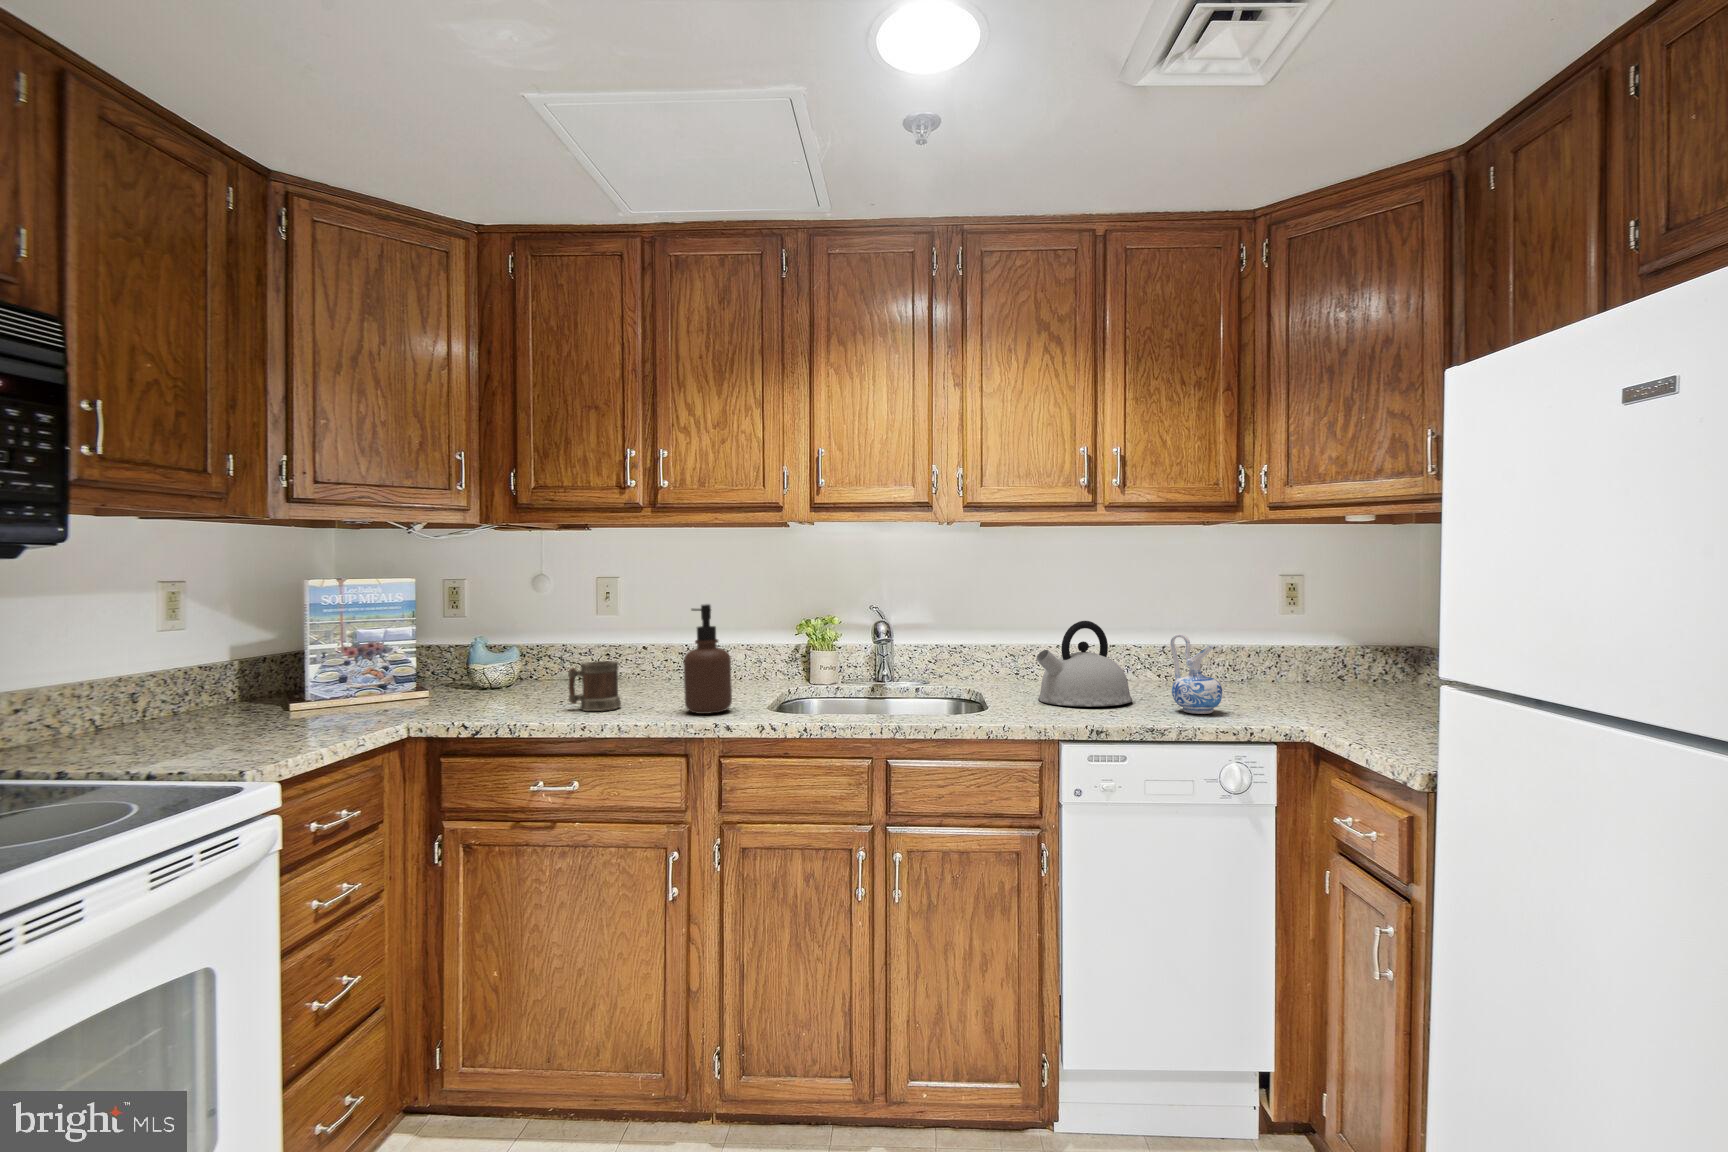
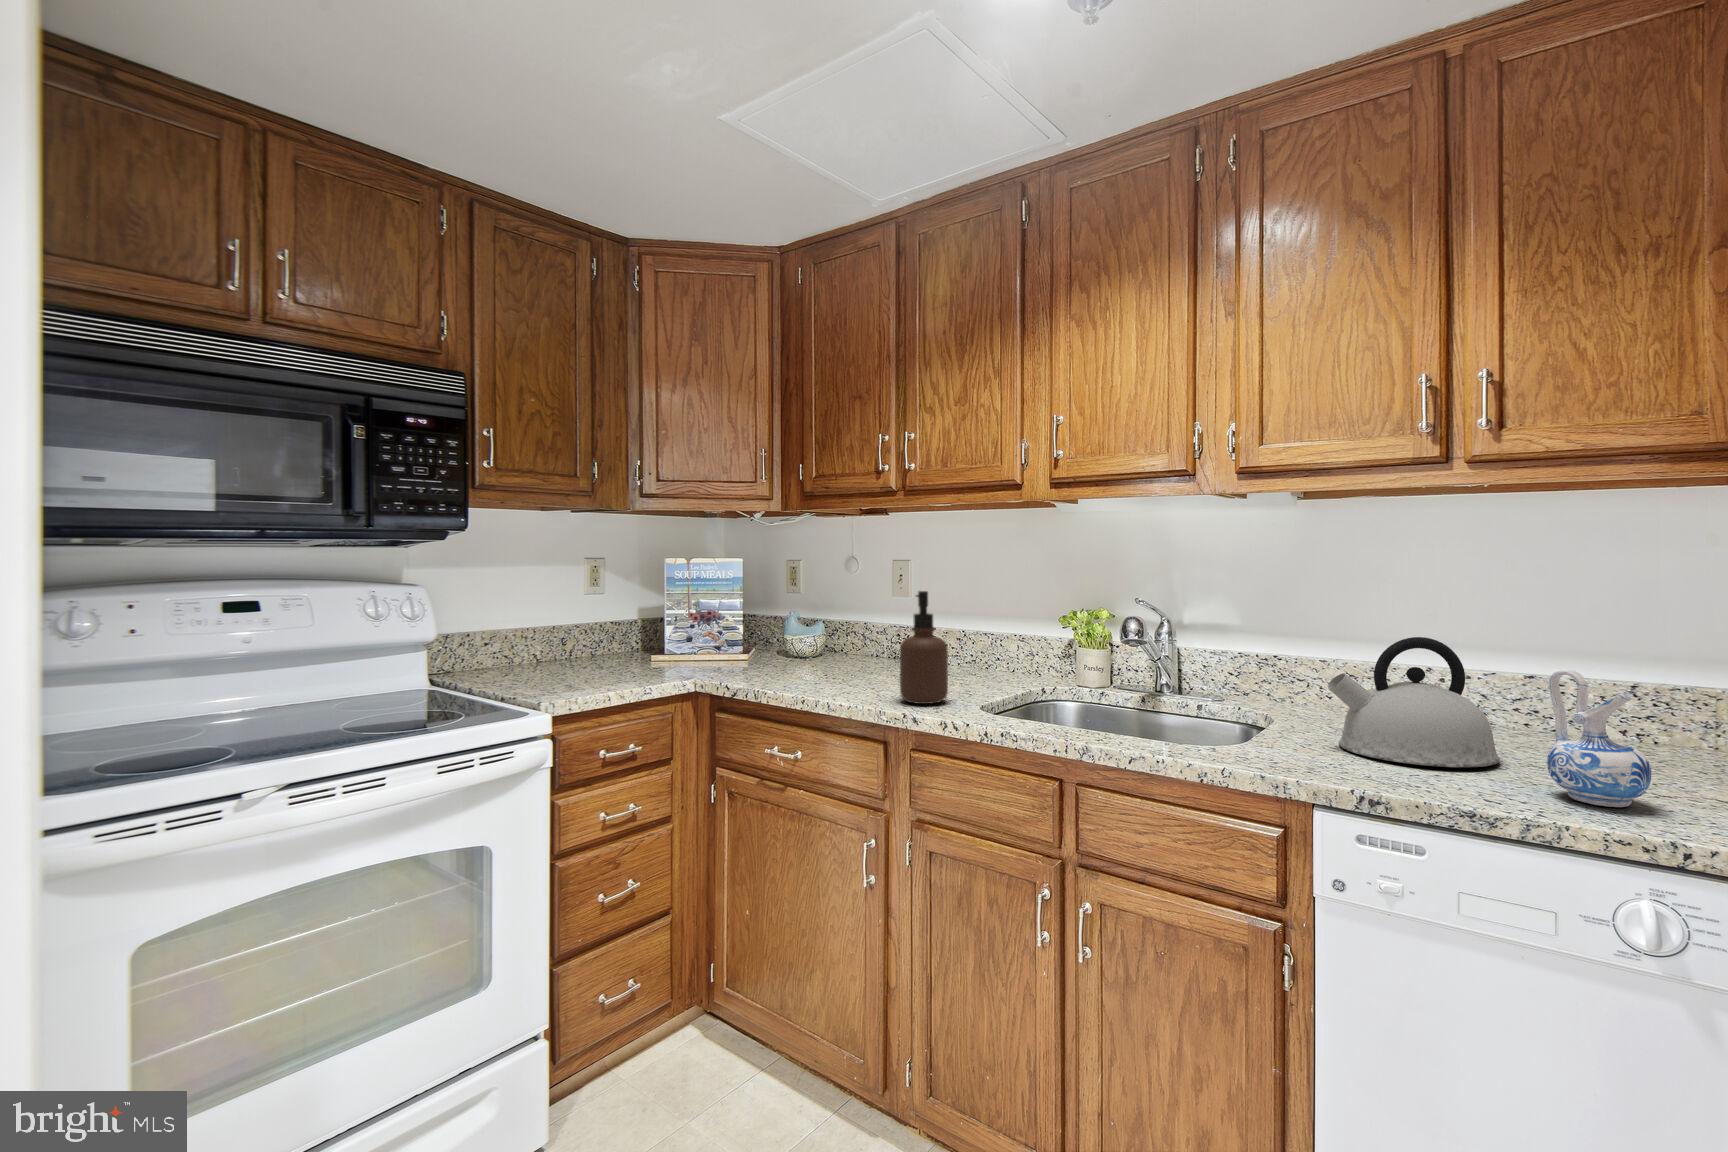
mug: present [568,661,621,711] -> none [817,641,862,688]

